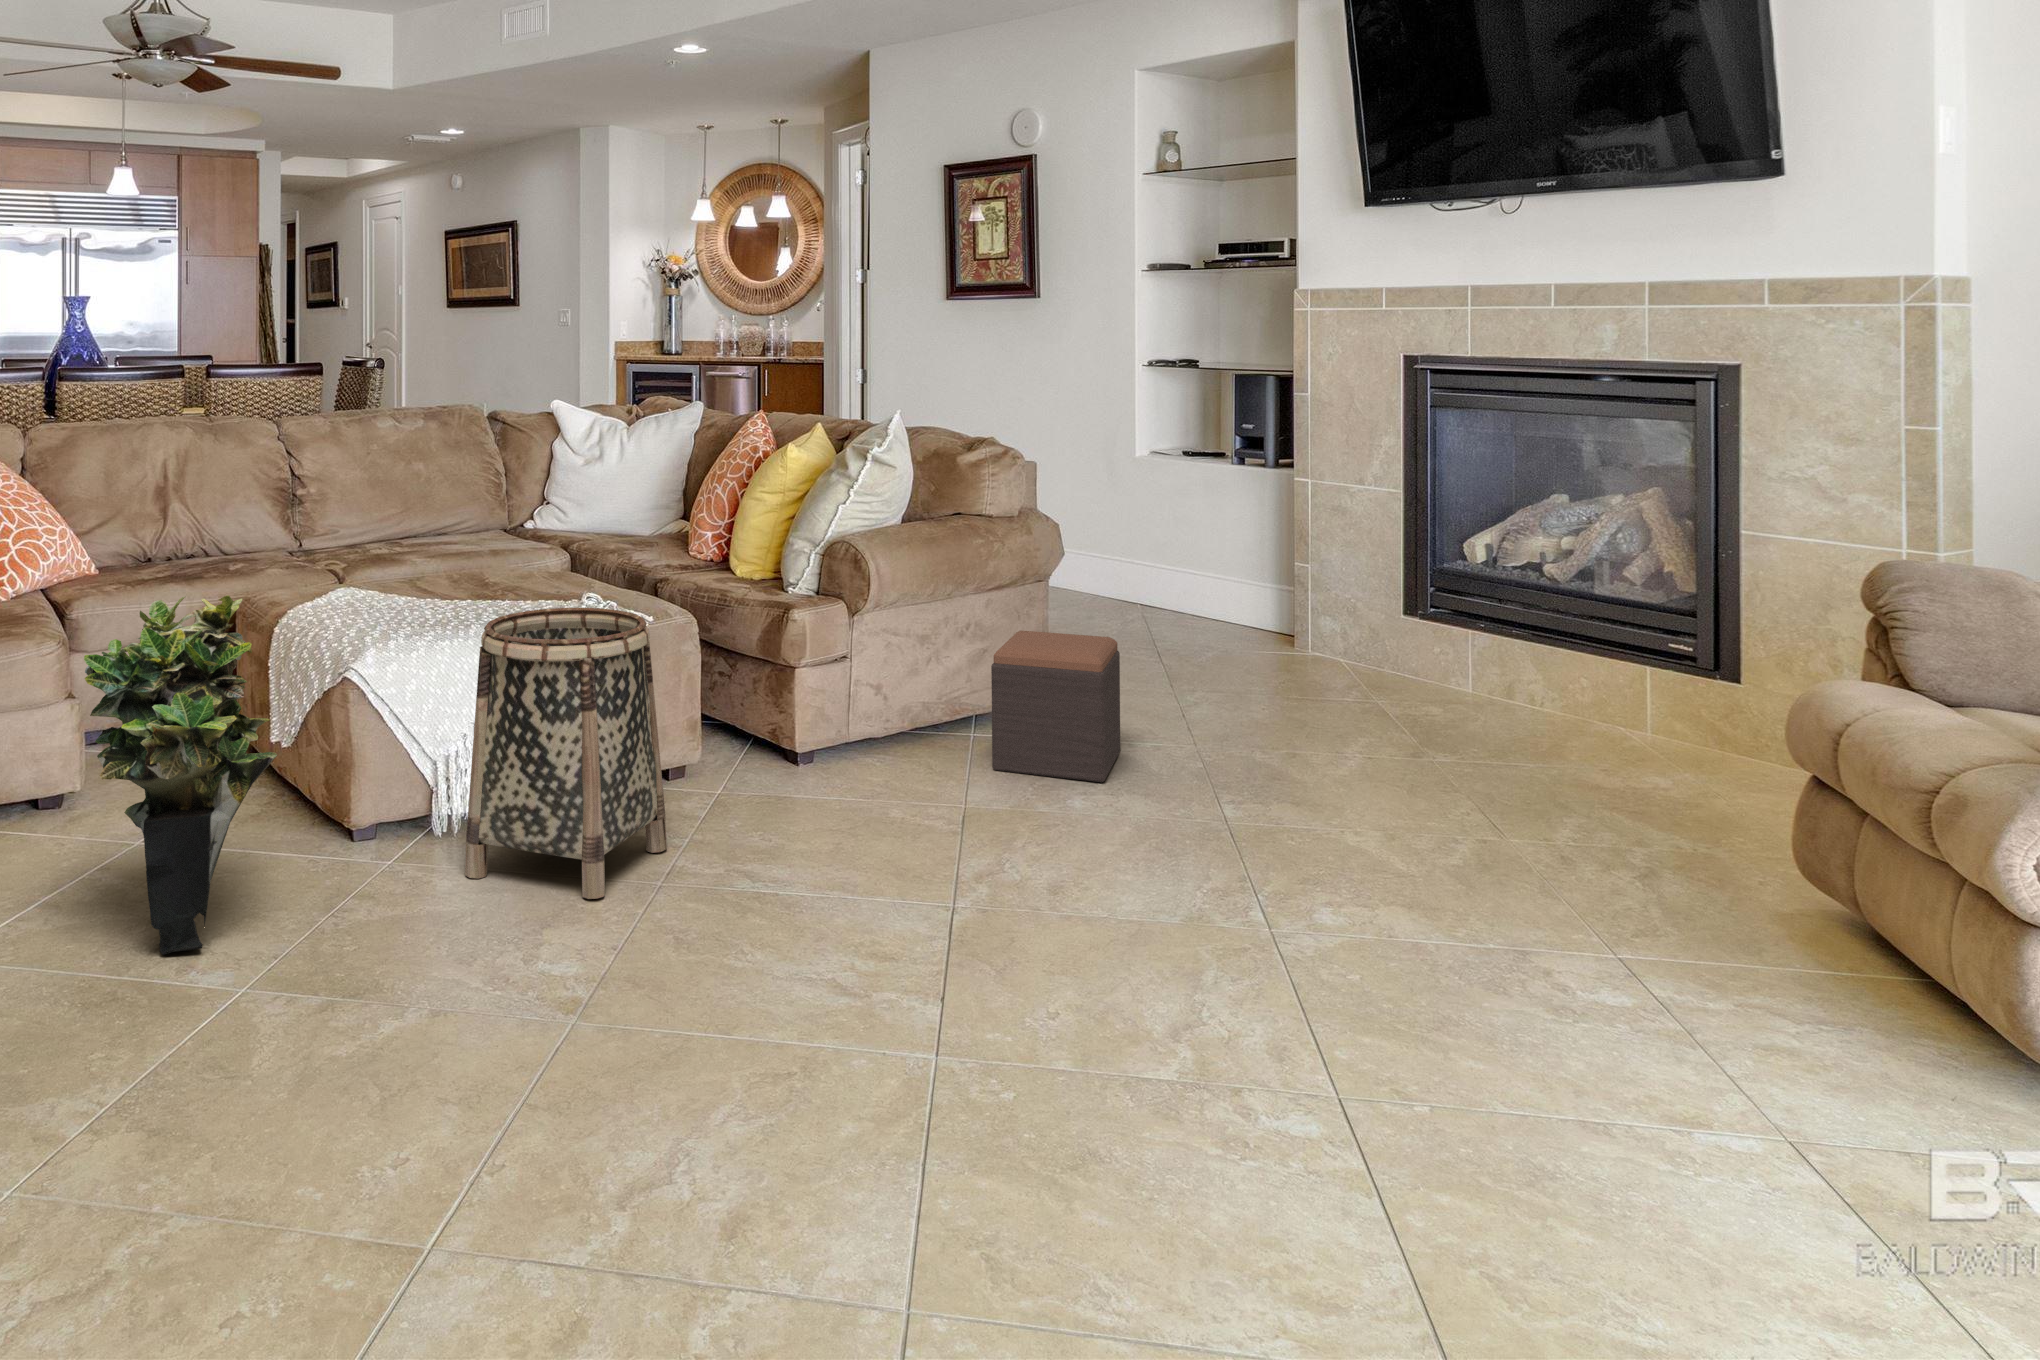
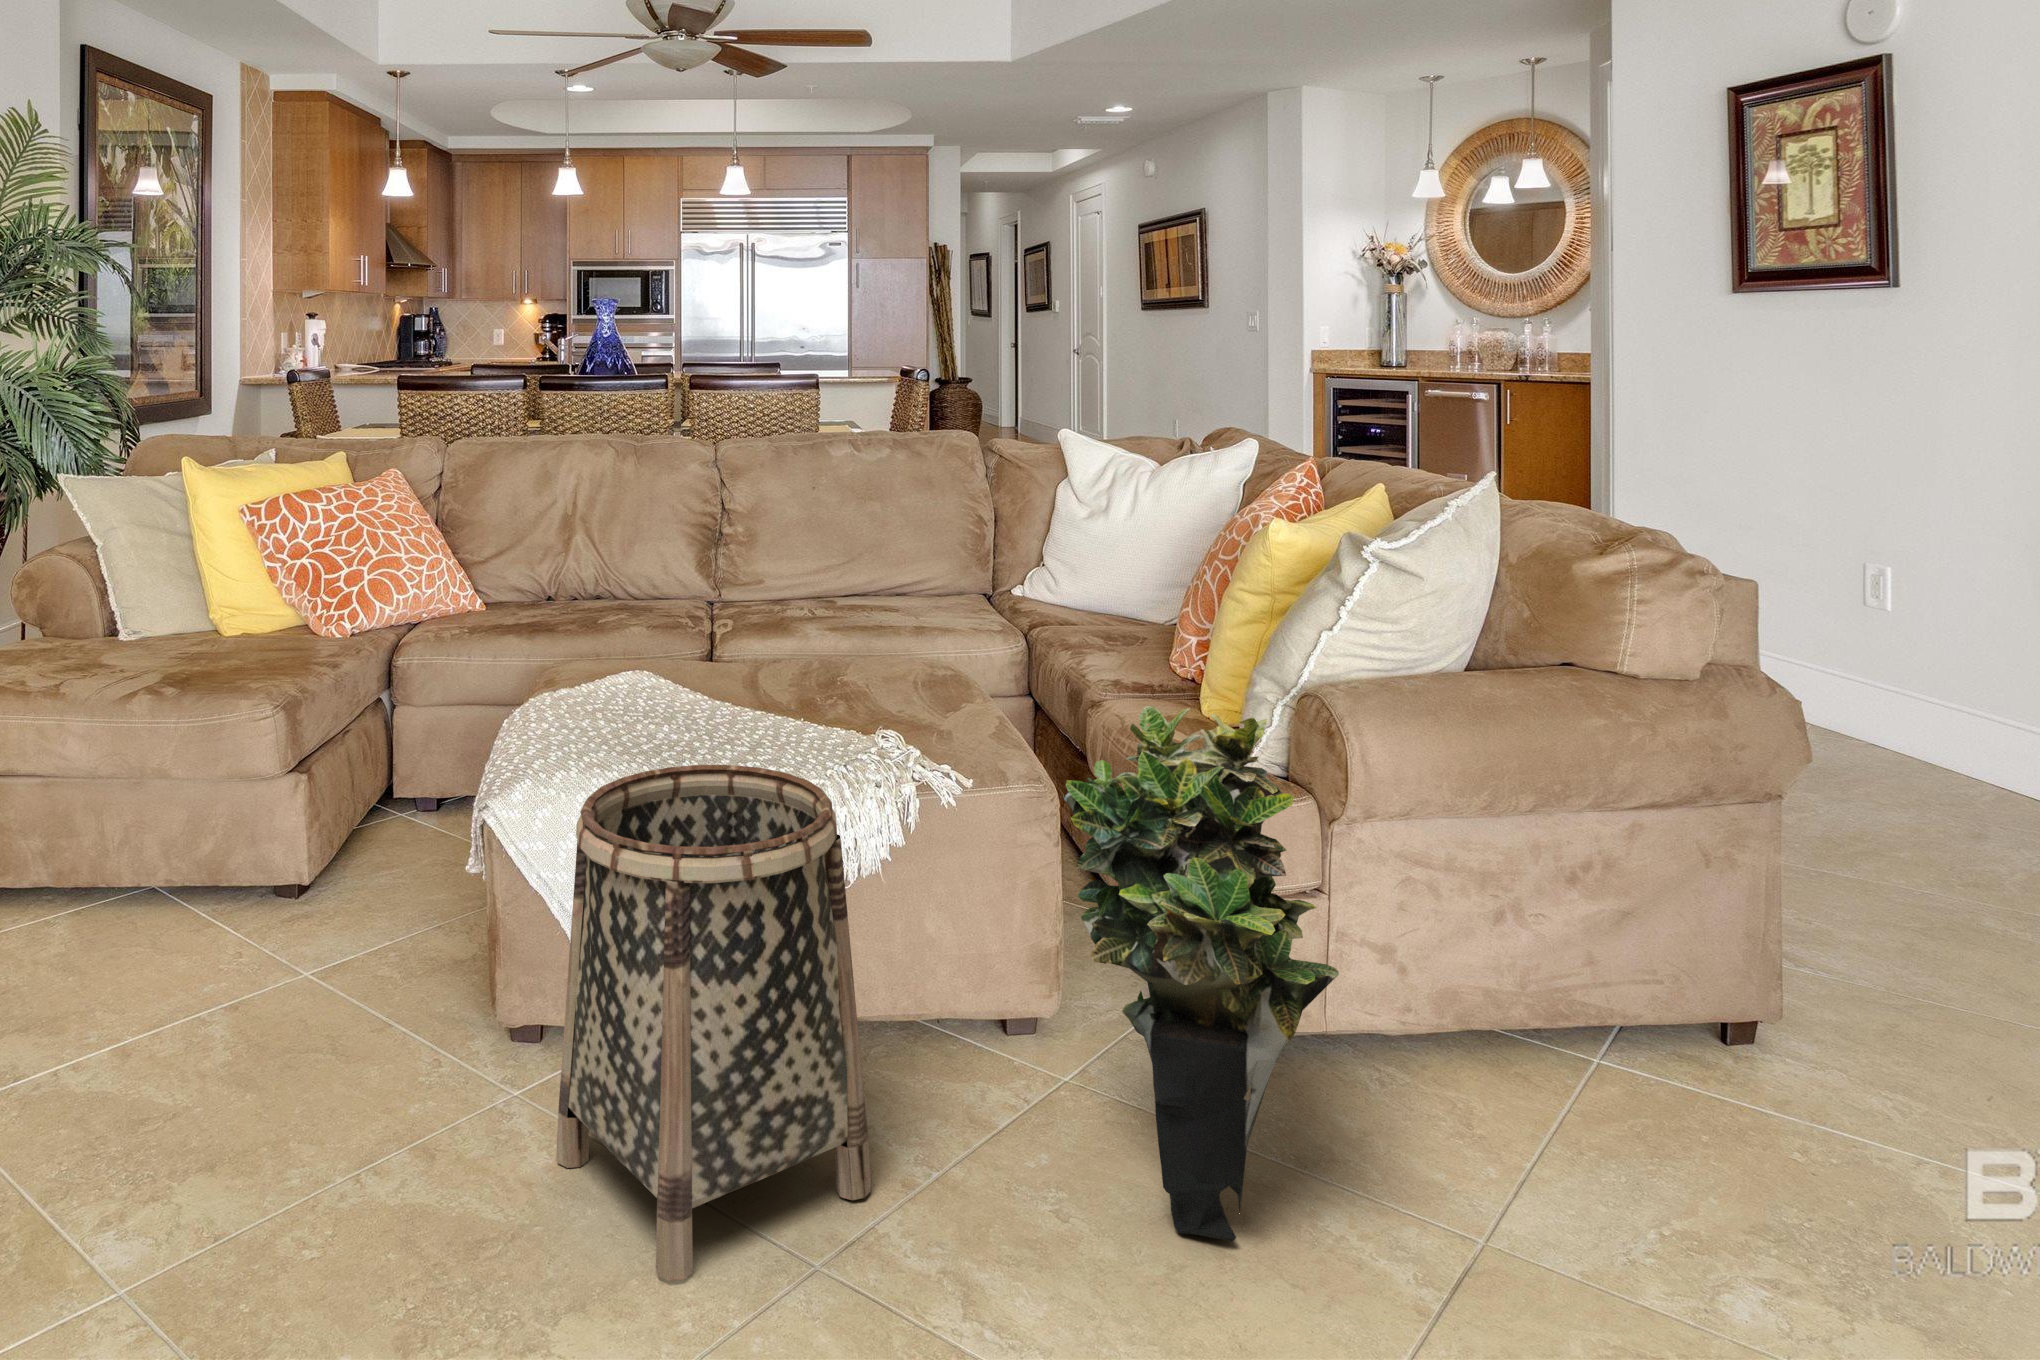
potted plant: present [84,595,277,955] -> present [1064,706,1339,1241]
footstool: present [991,631,1120,782] -> none [1589,909,1919,1288]

